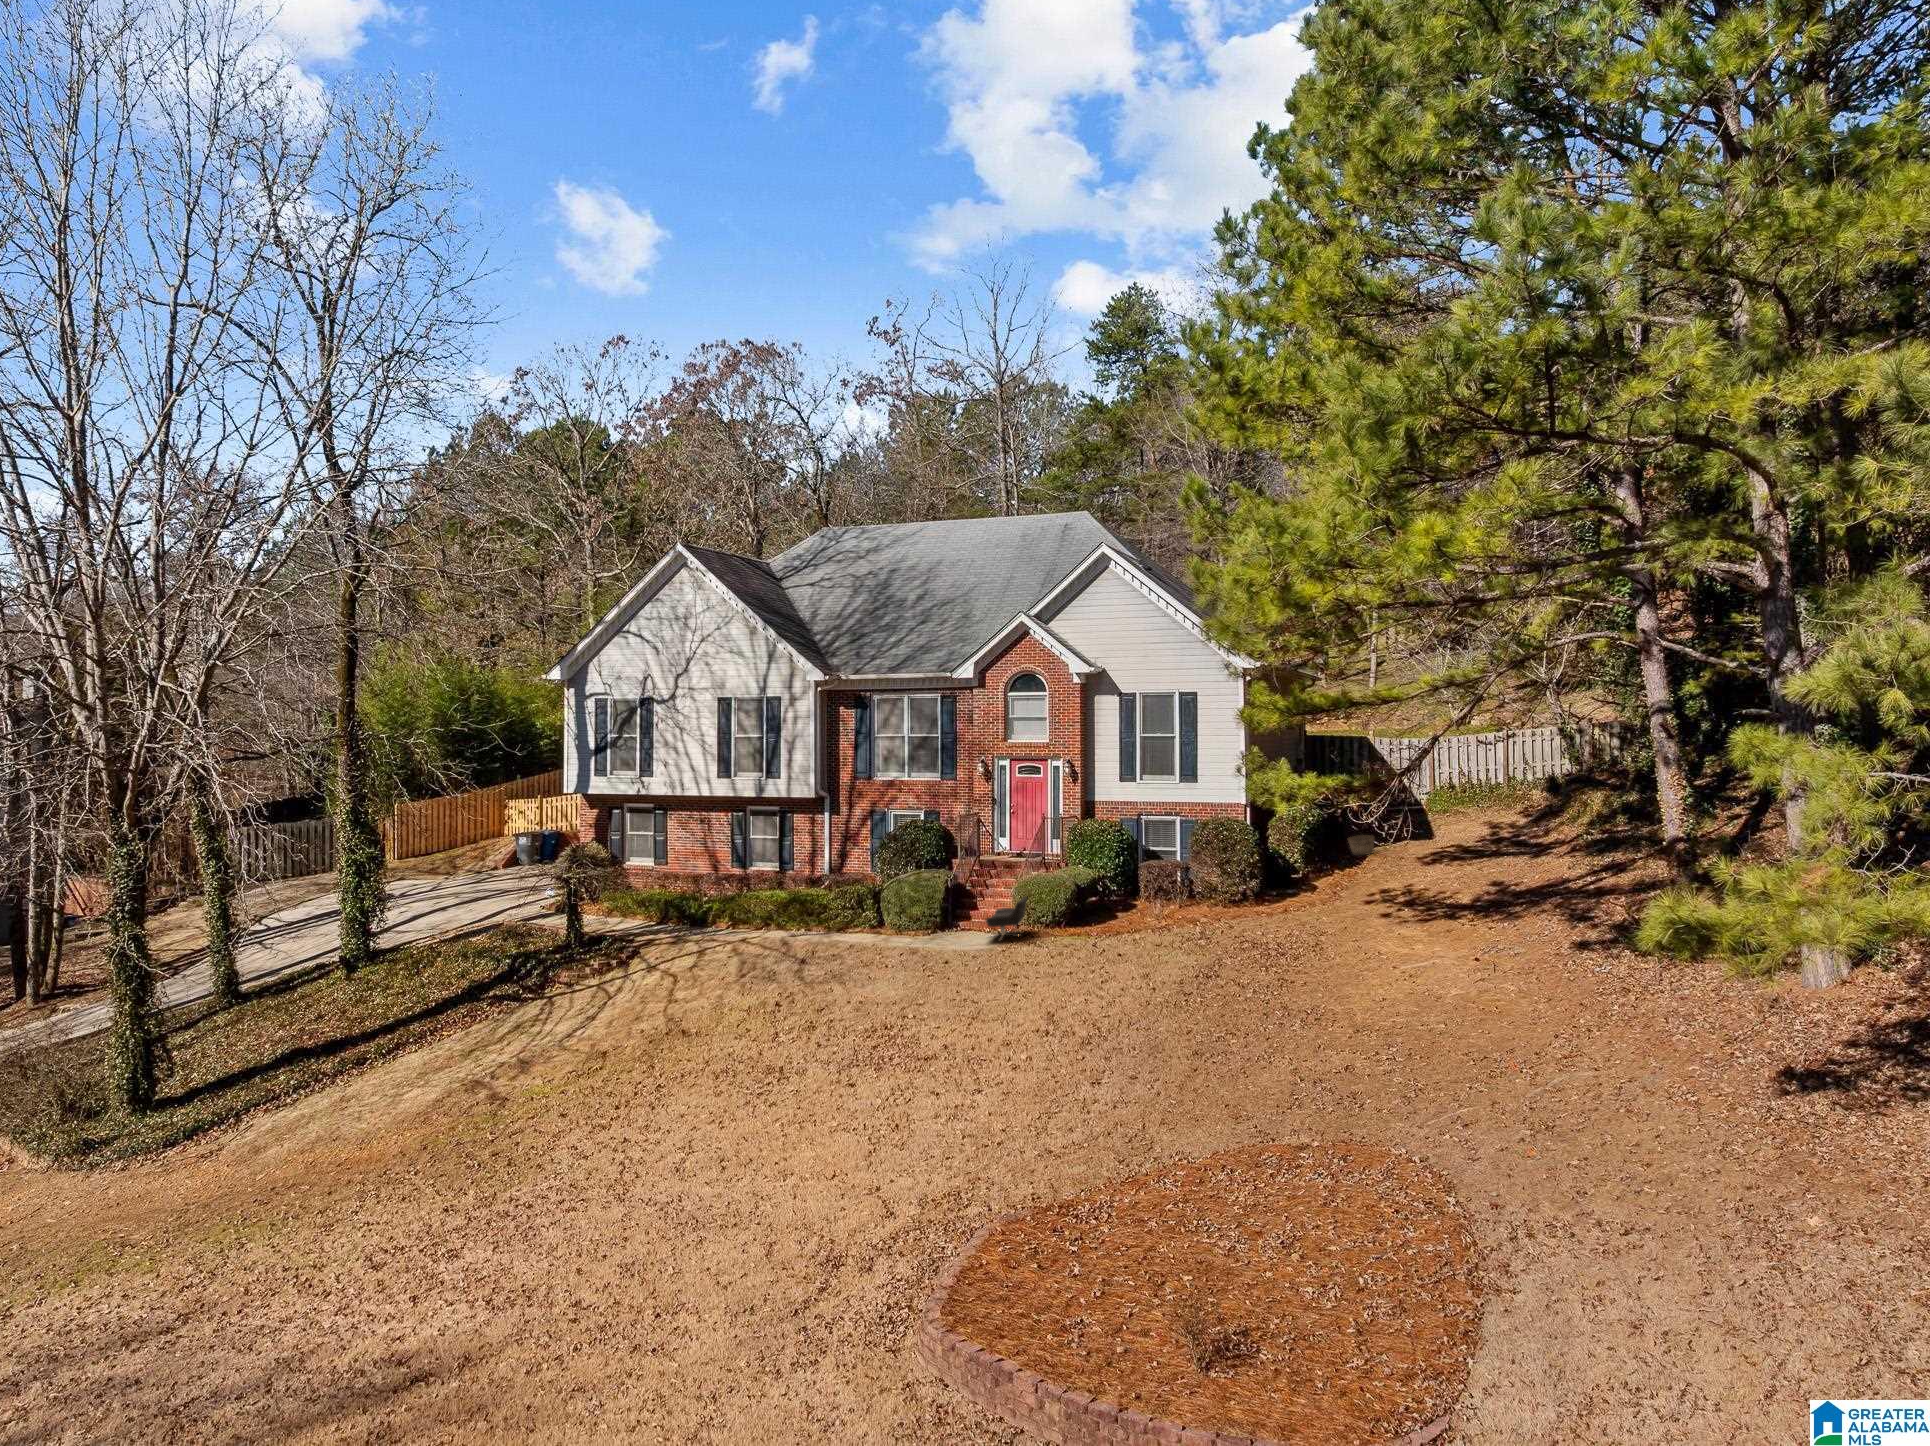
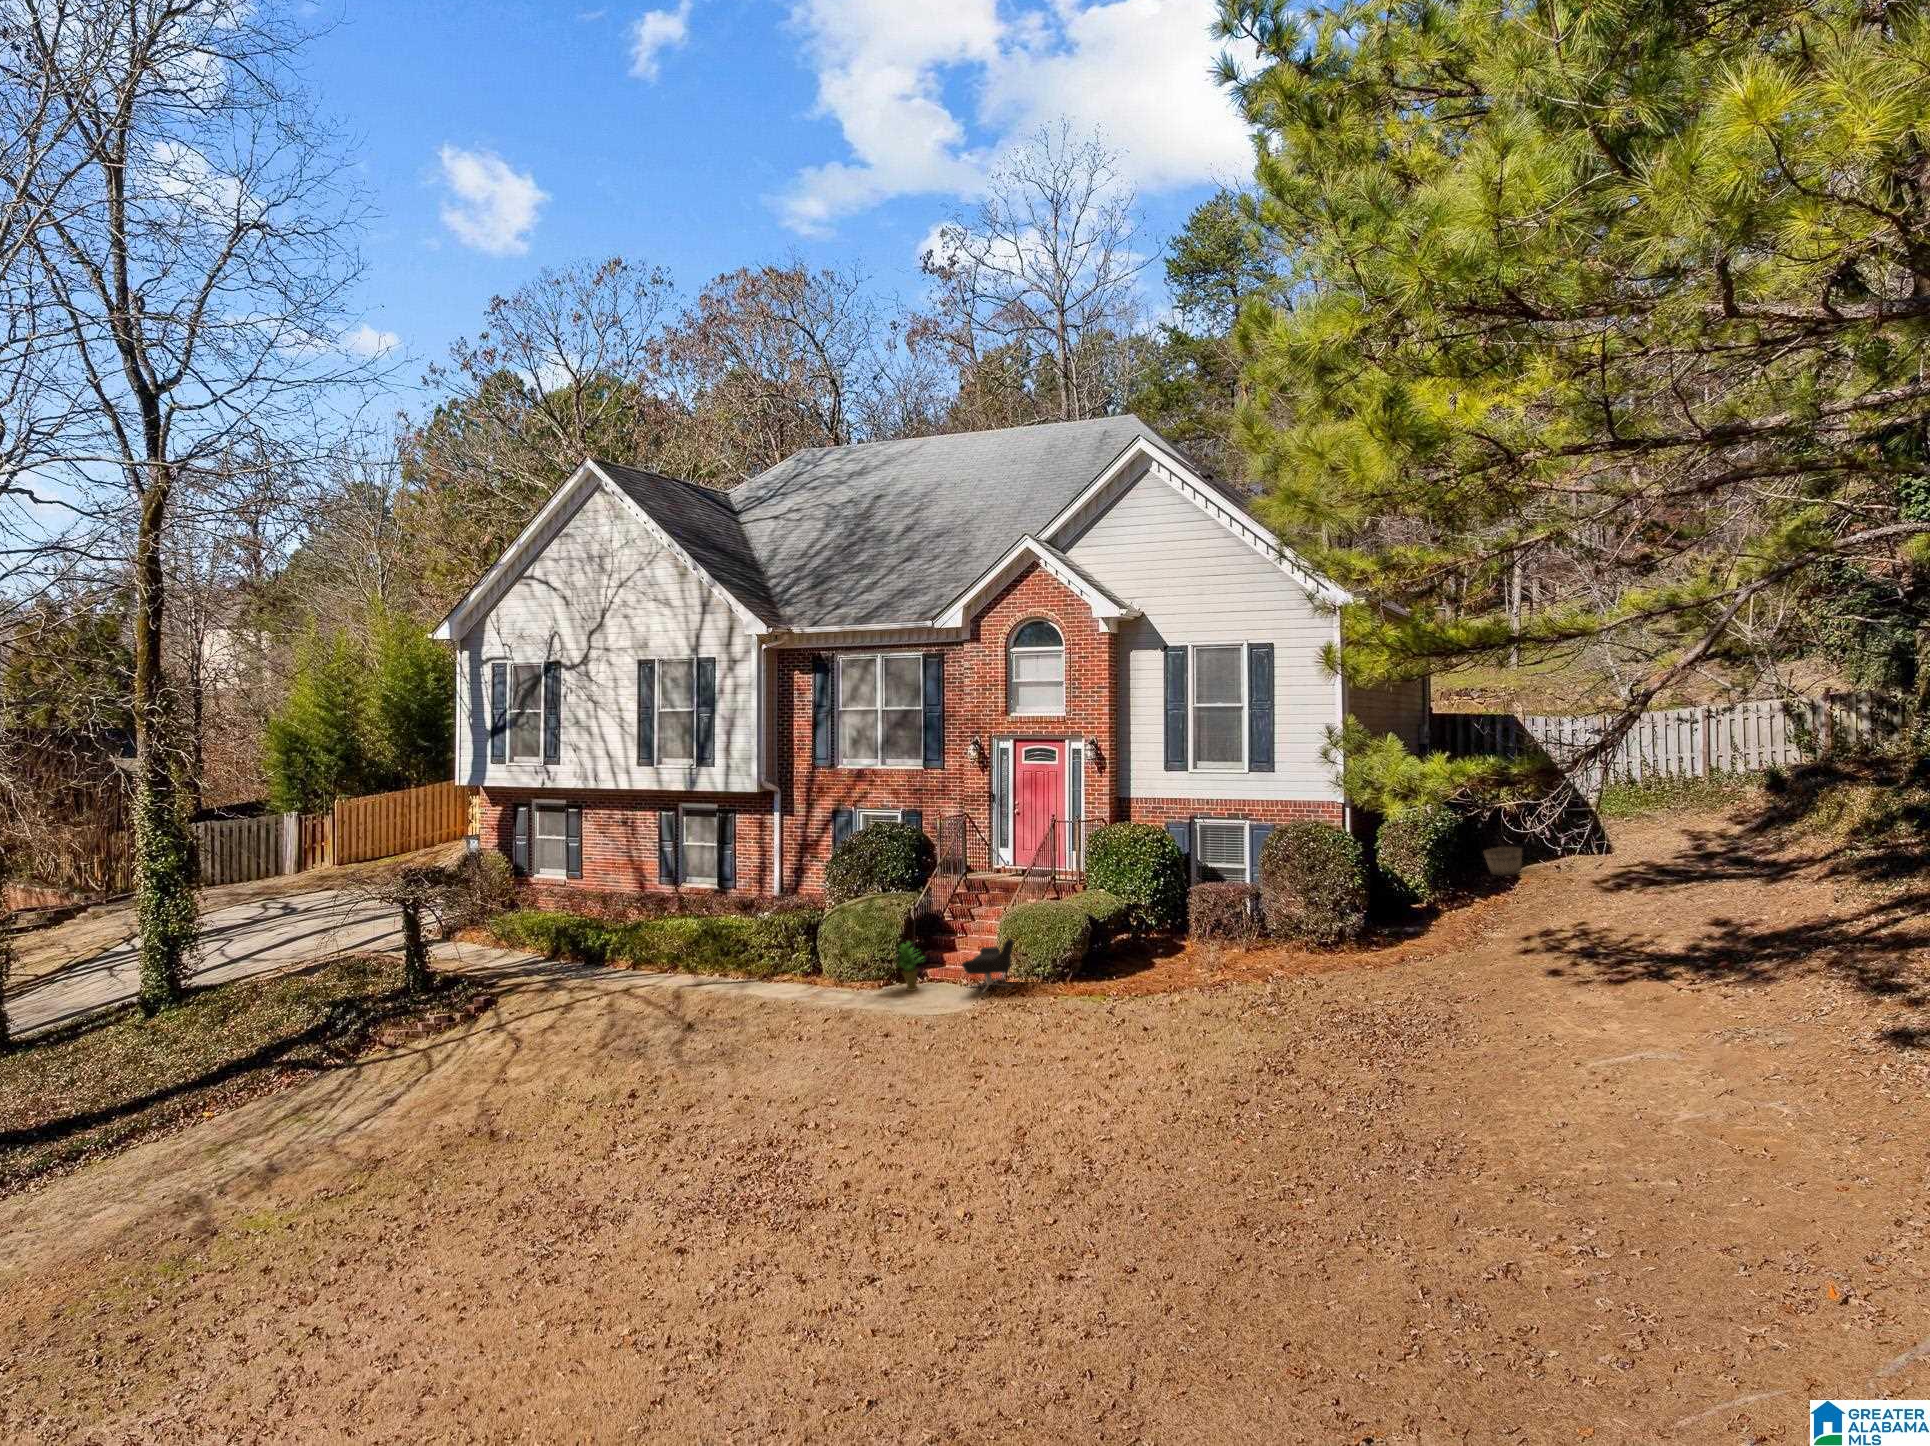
potted plant: none [930,905,957,941] -> present [896,942,923,991]

